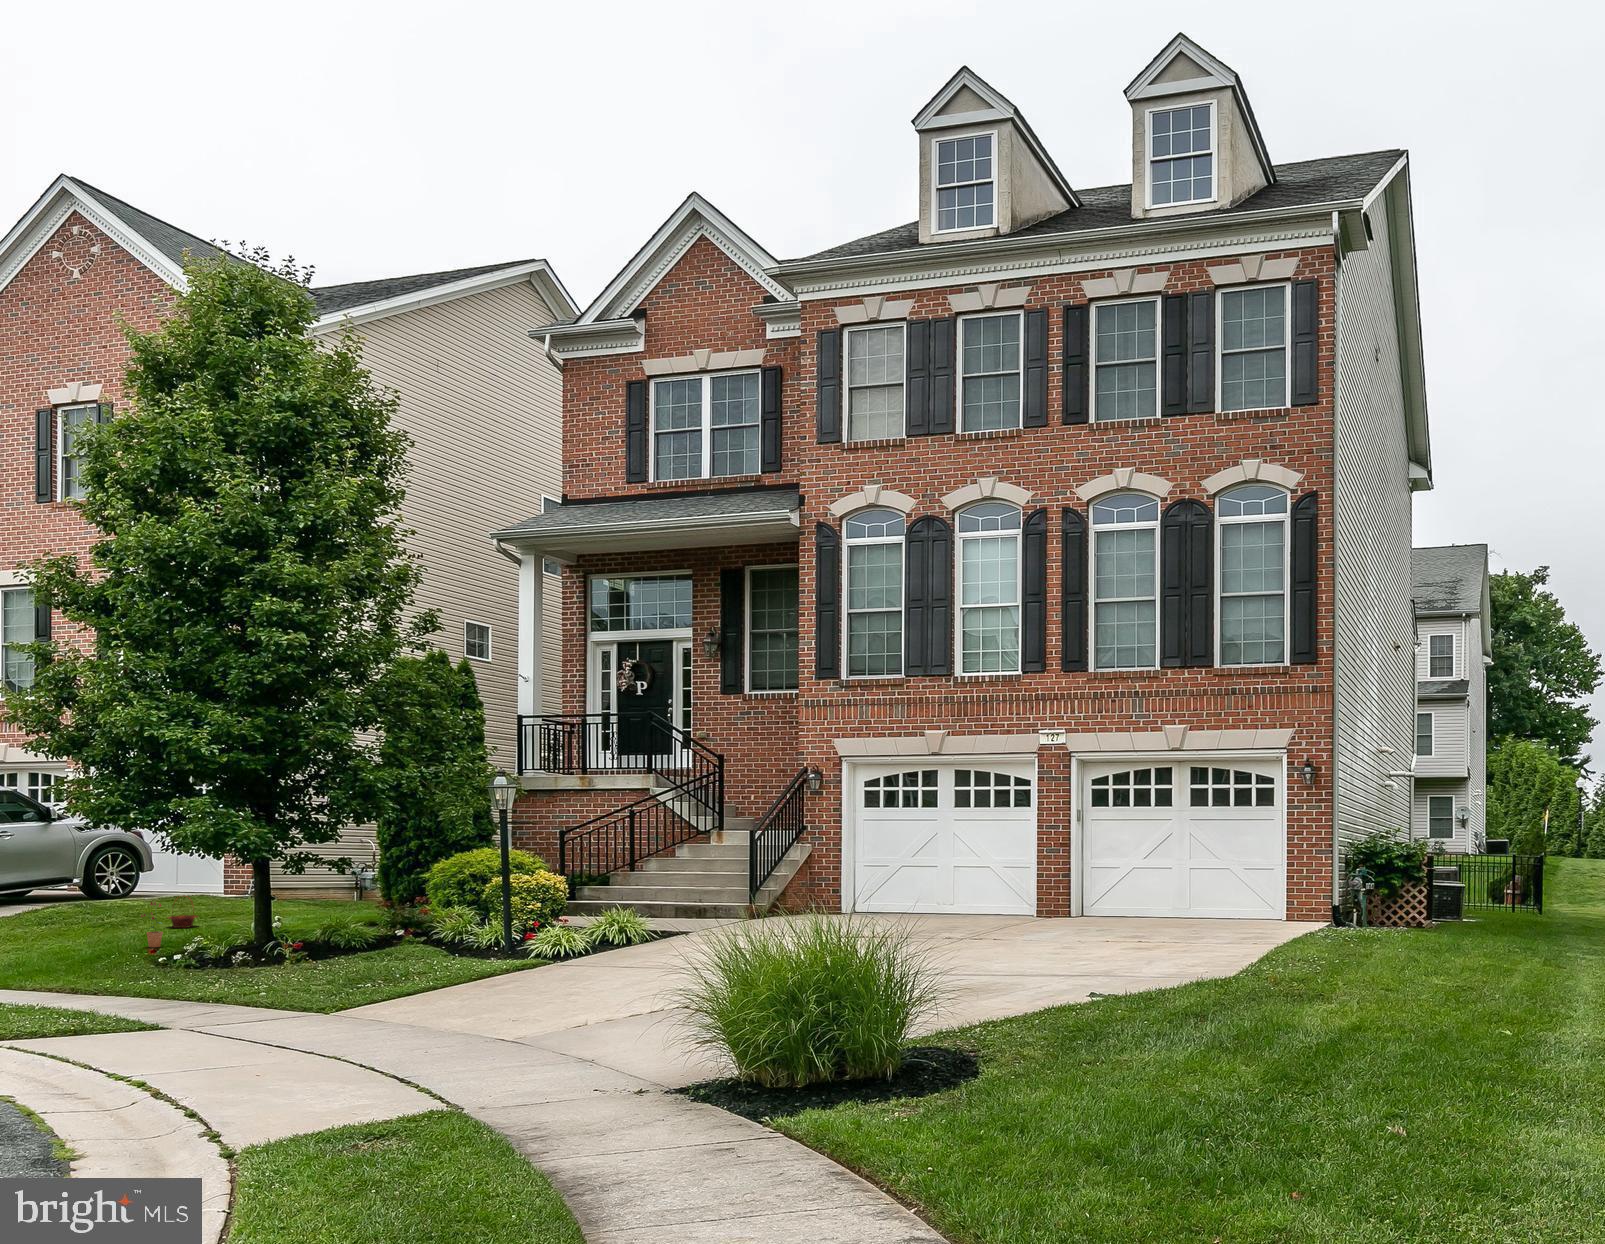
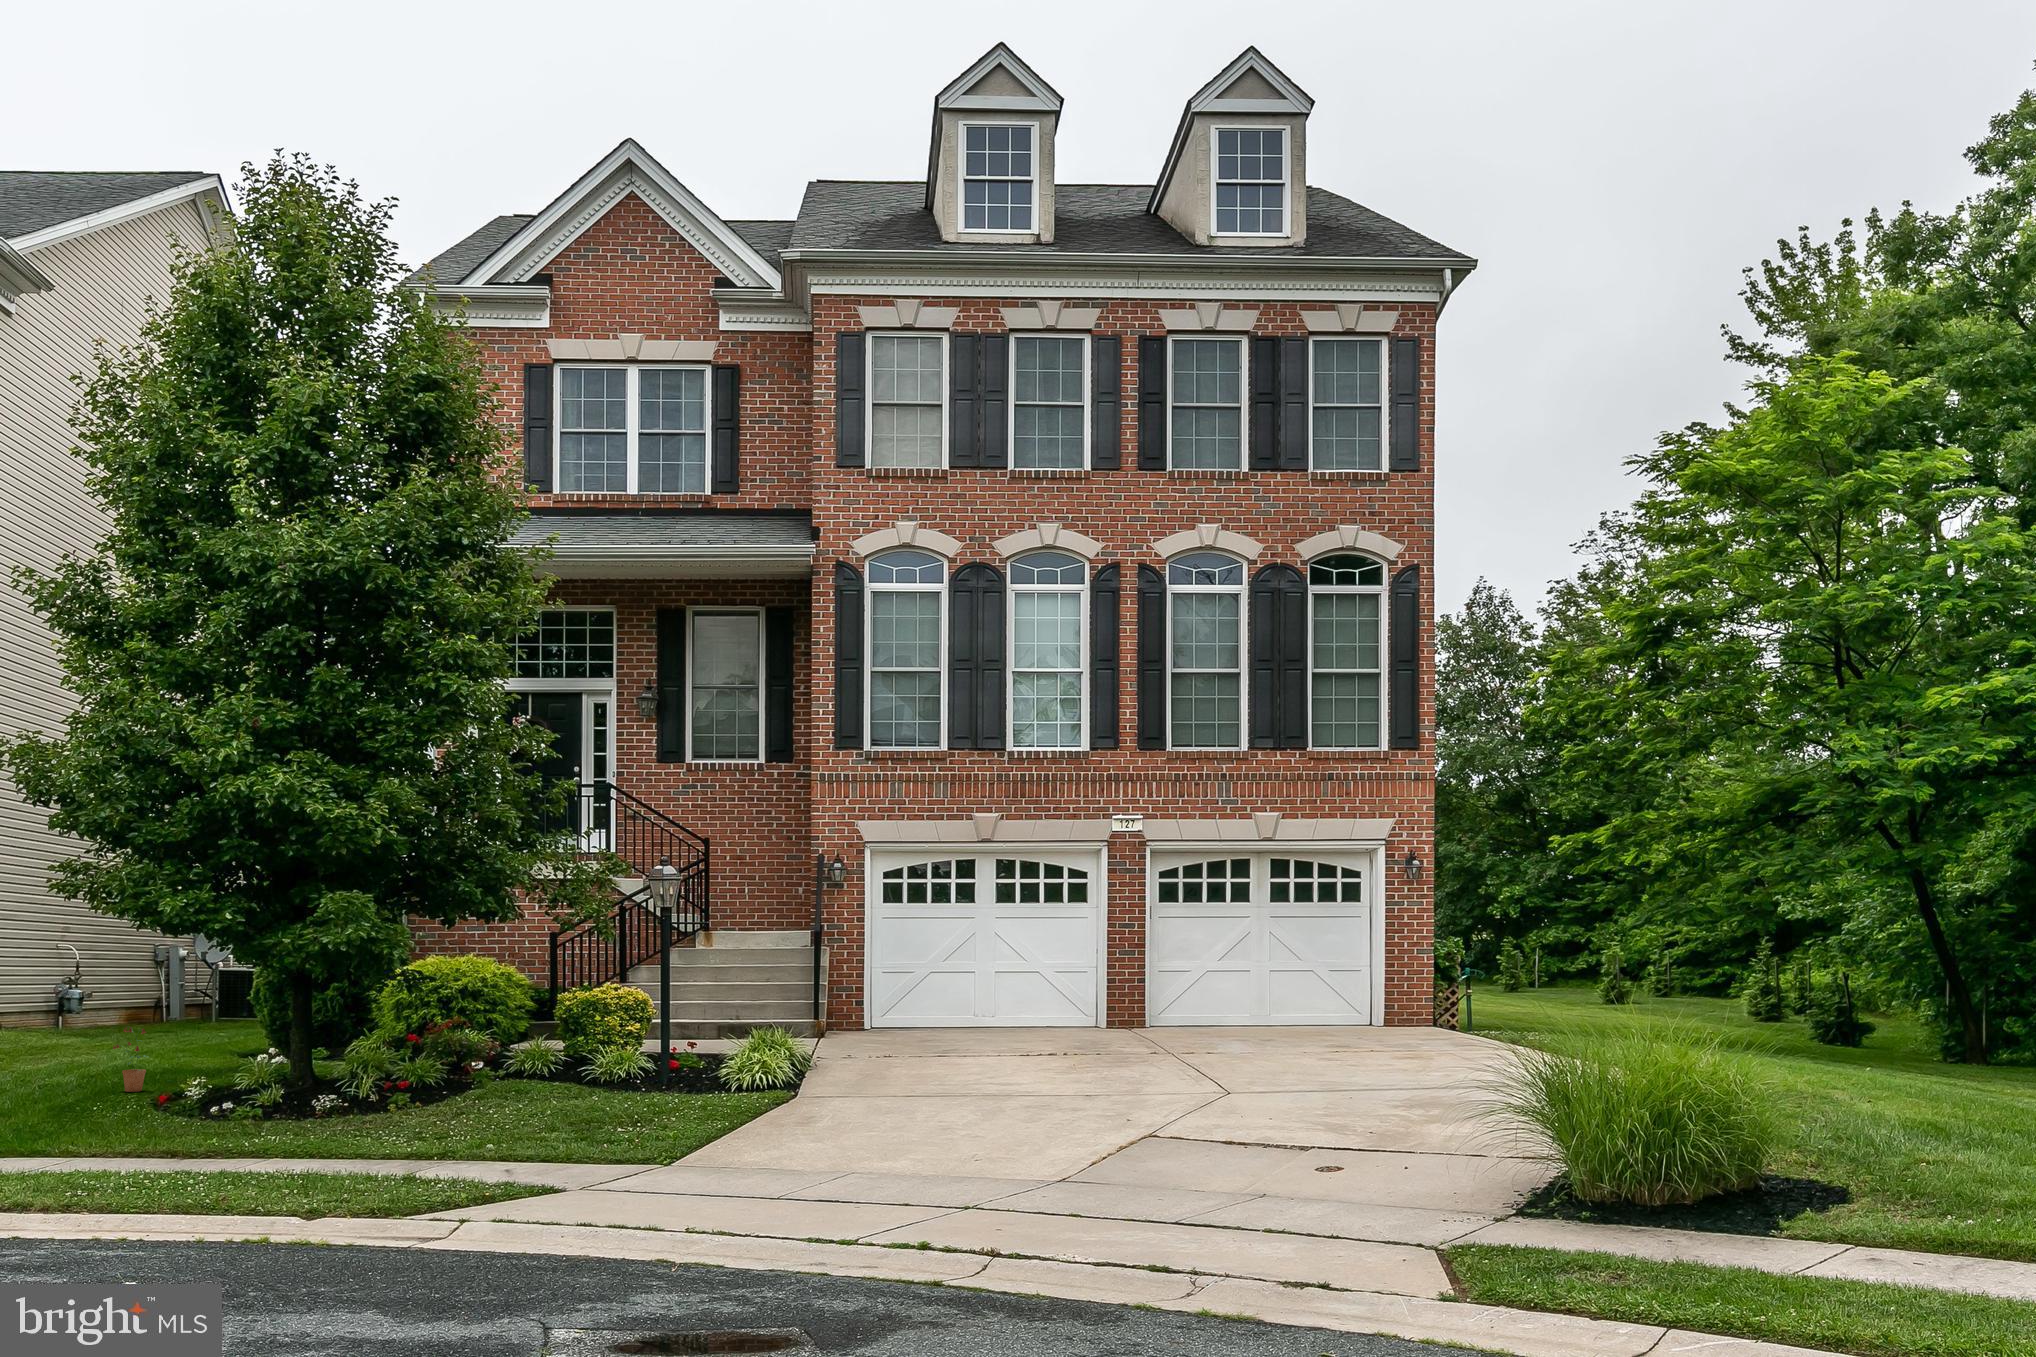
basket: present [168,896,197,928] -> none [46,1027,96,1073]

